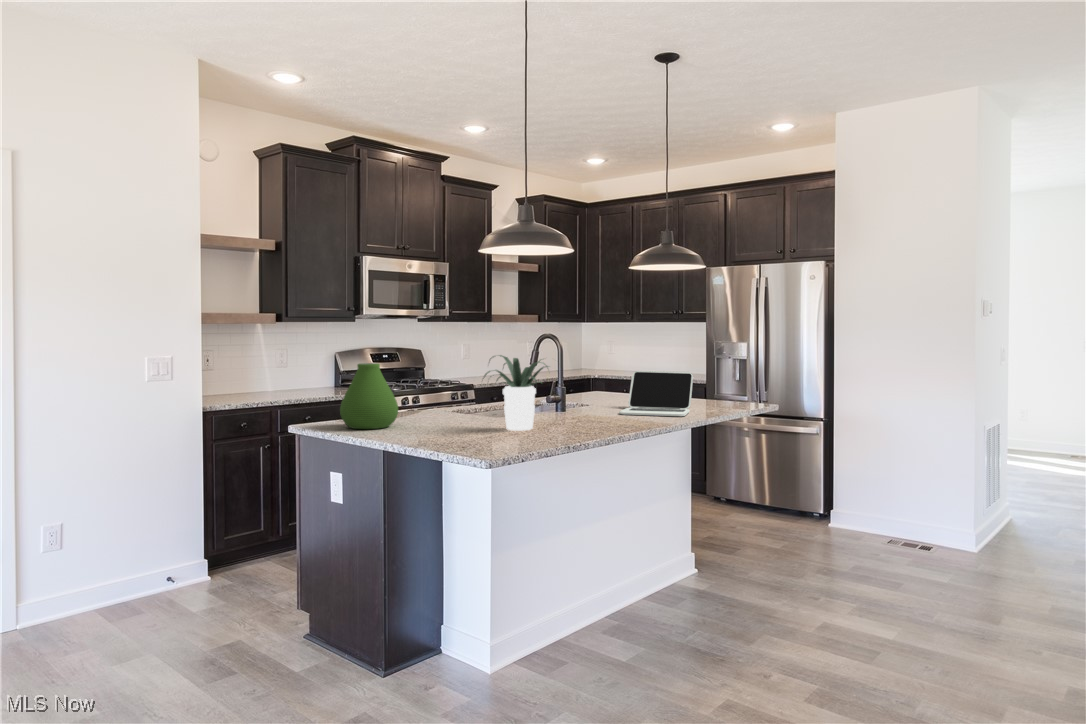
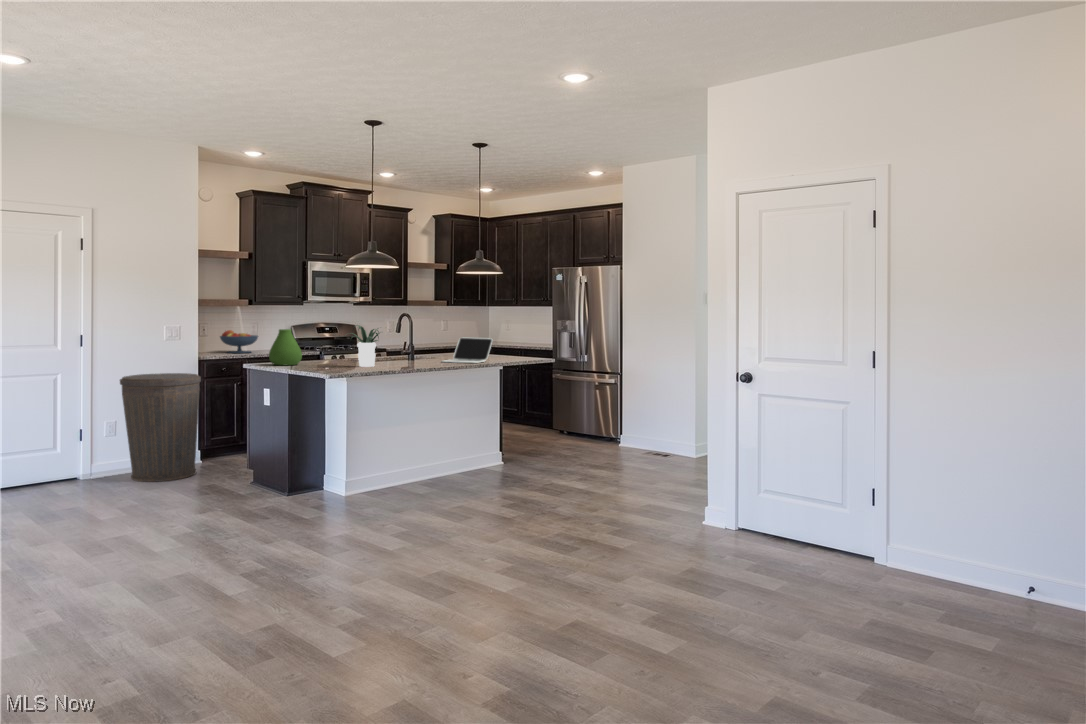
fruit bowl: none [233,361,293,397] -> present [220,330,258,353]
trash can: none [69,437,211,638] -> present [120,373,201,482]

